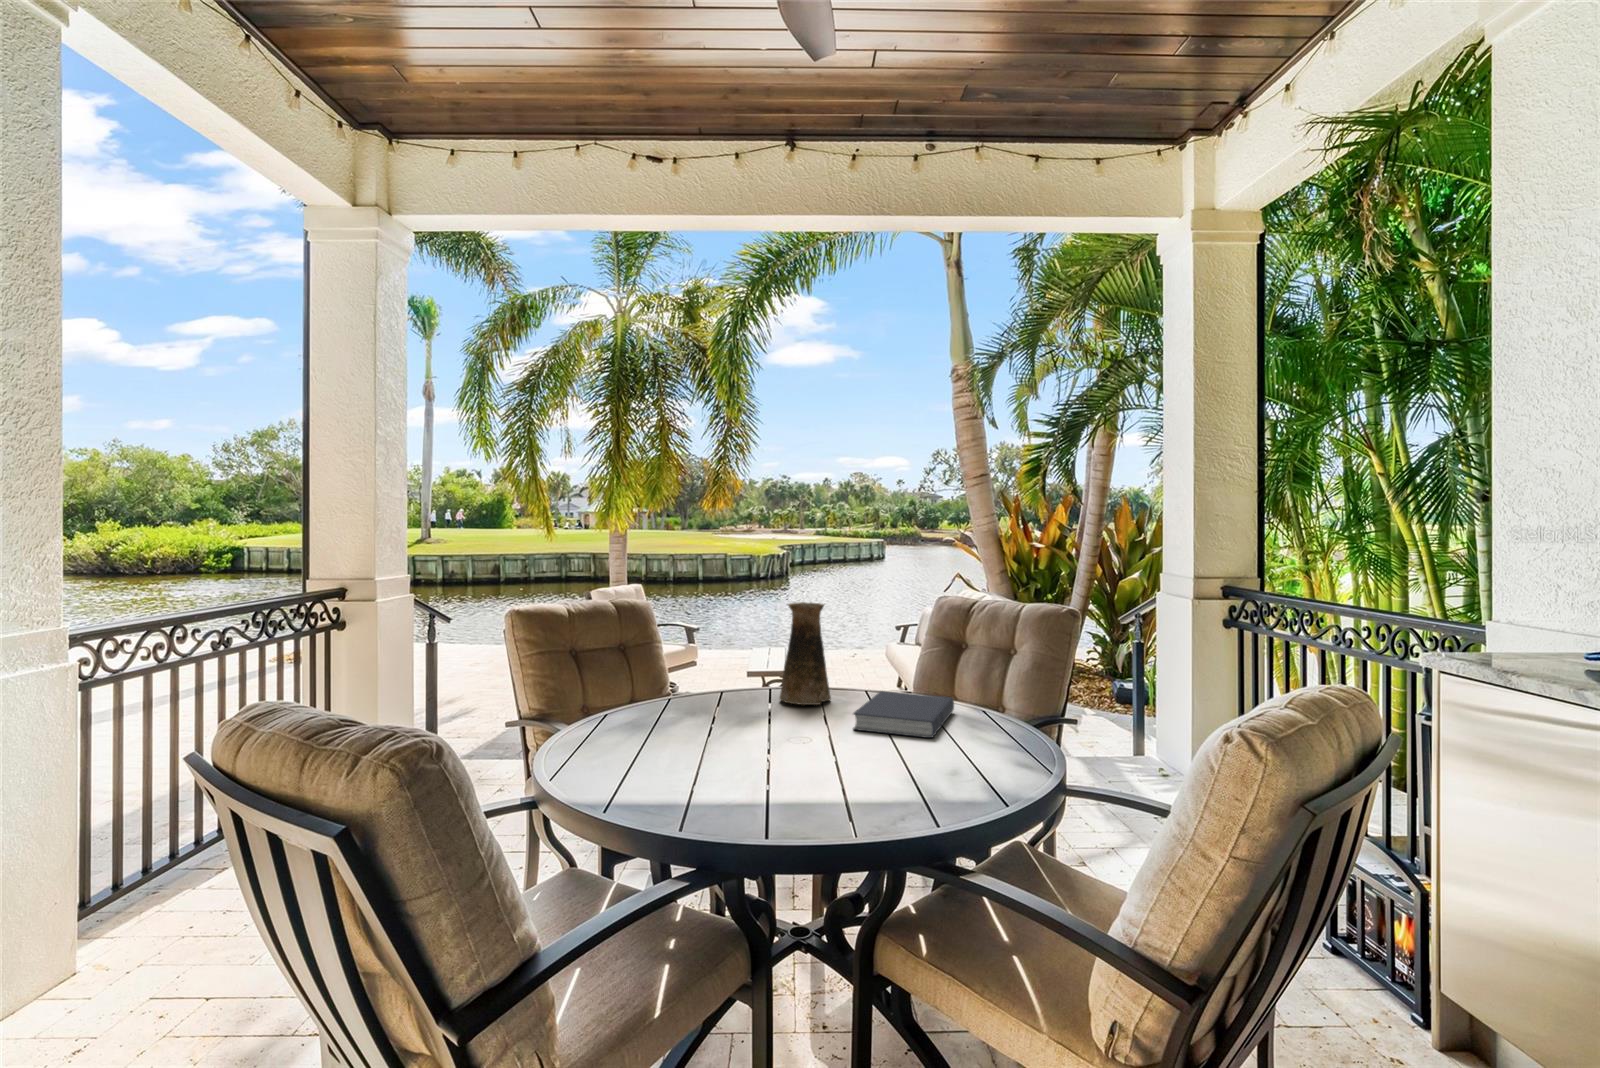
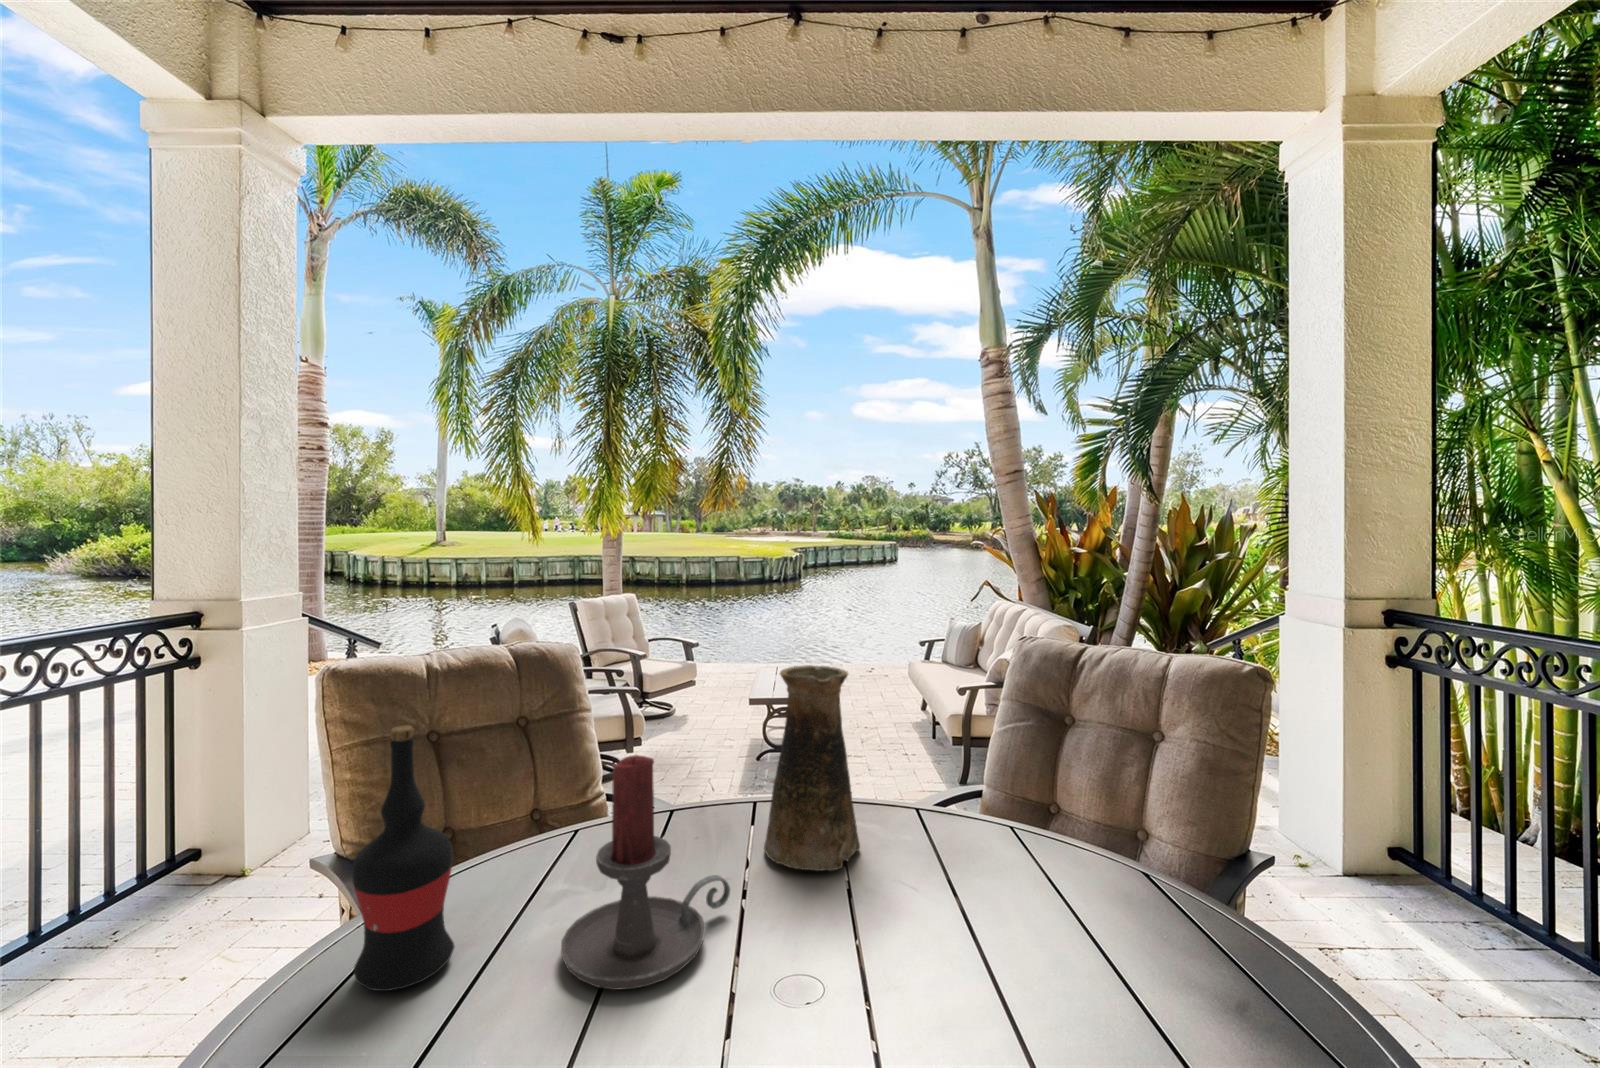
wine bottle: none [599,618,640,733] -> present [352,725,454,991]
candle holder: none [689,634,765,733] -> present [561,755,730,990]
book: present [853,691,954,738] -> none [916,842,1115,1023]

